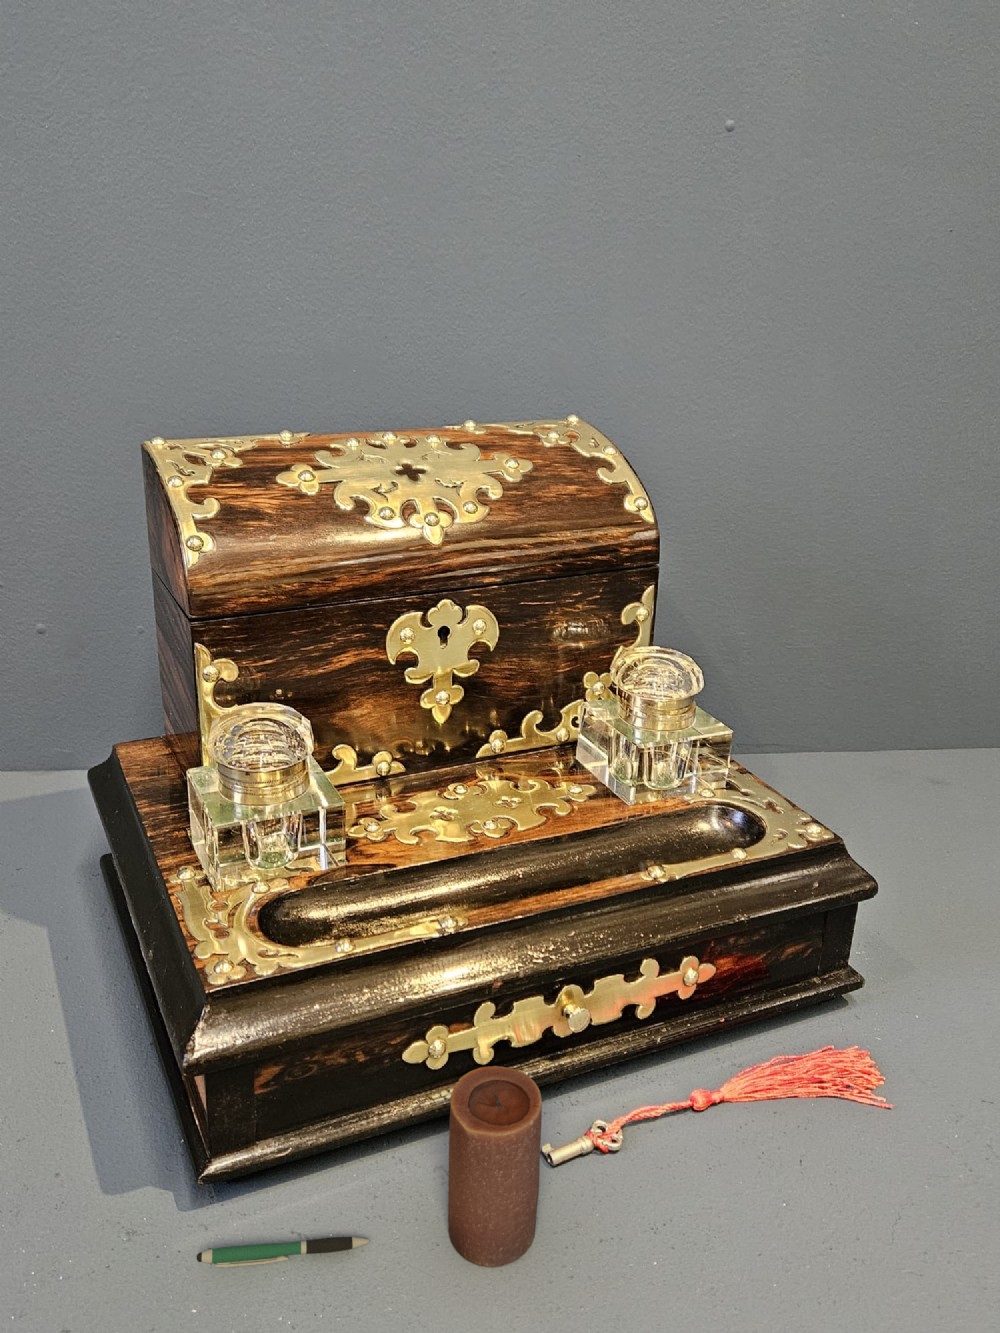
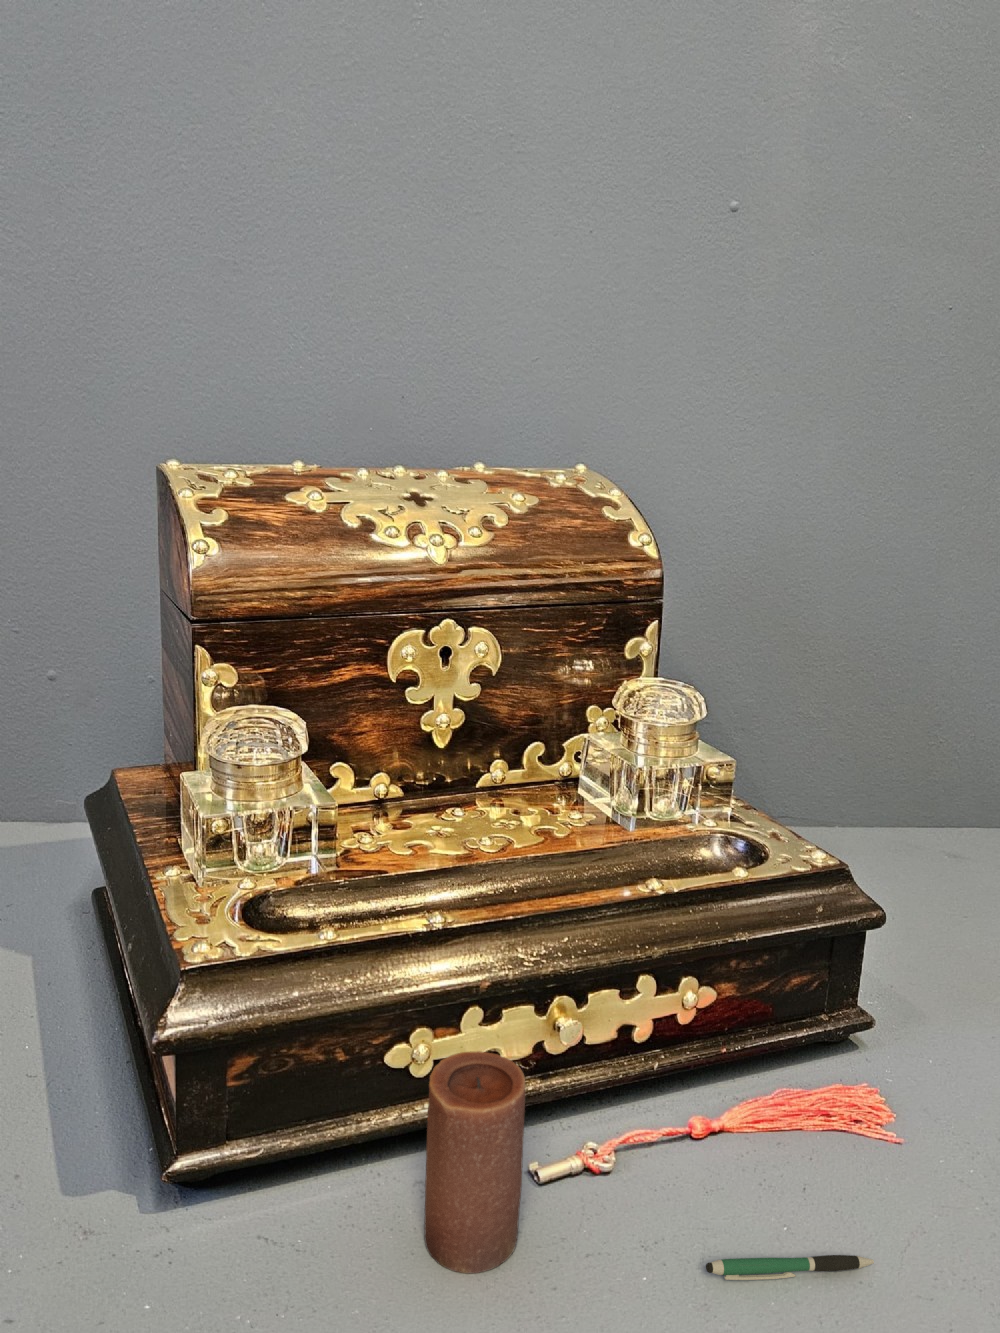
pen: present [197,1237,369,1267] -> present [706,1255,874,1280]

